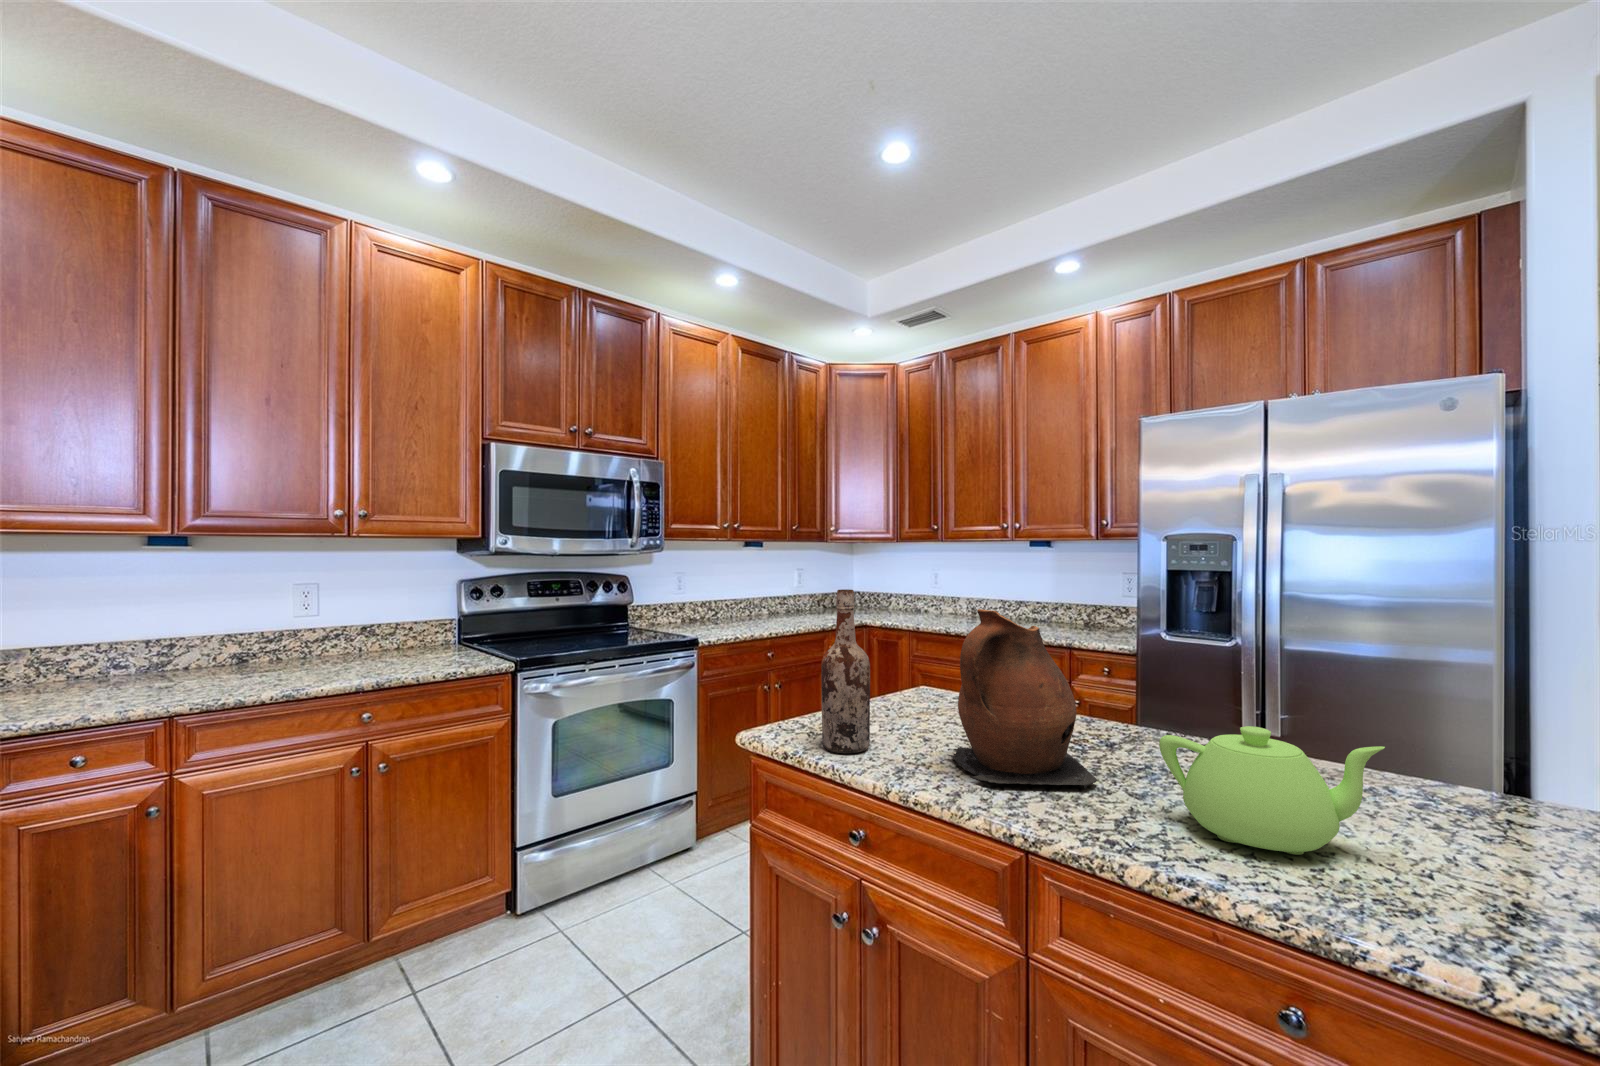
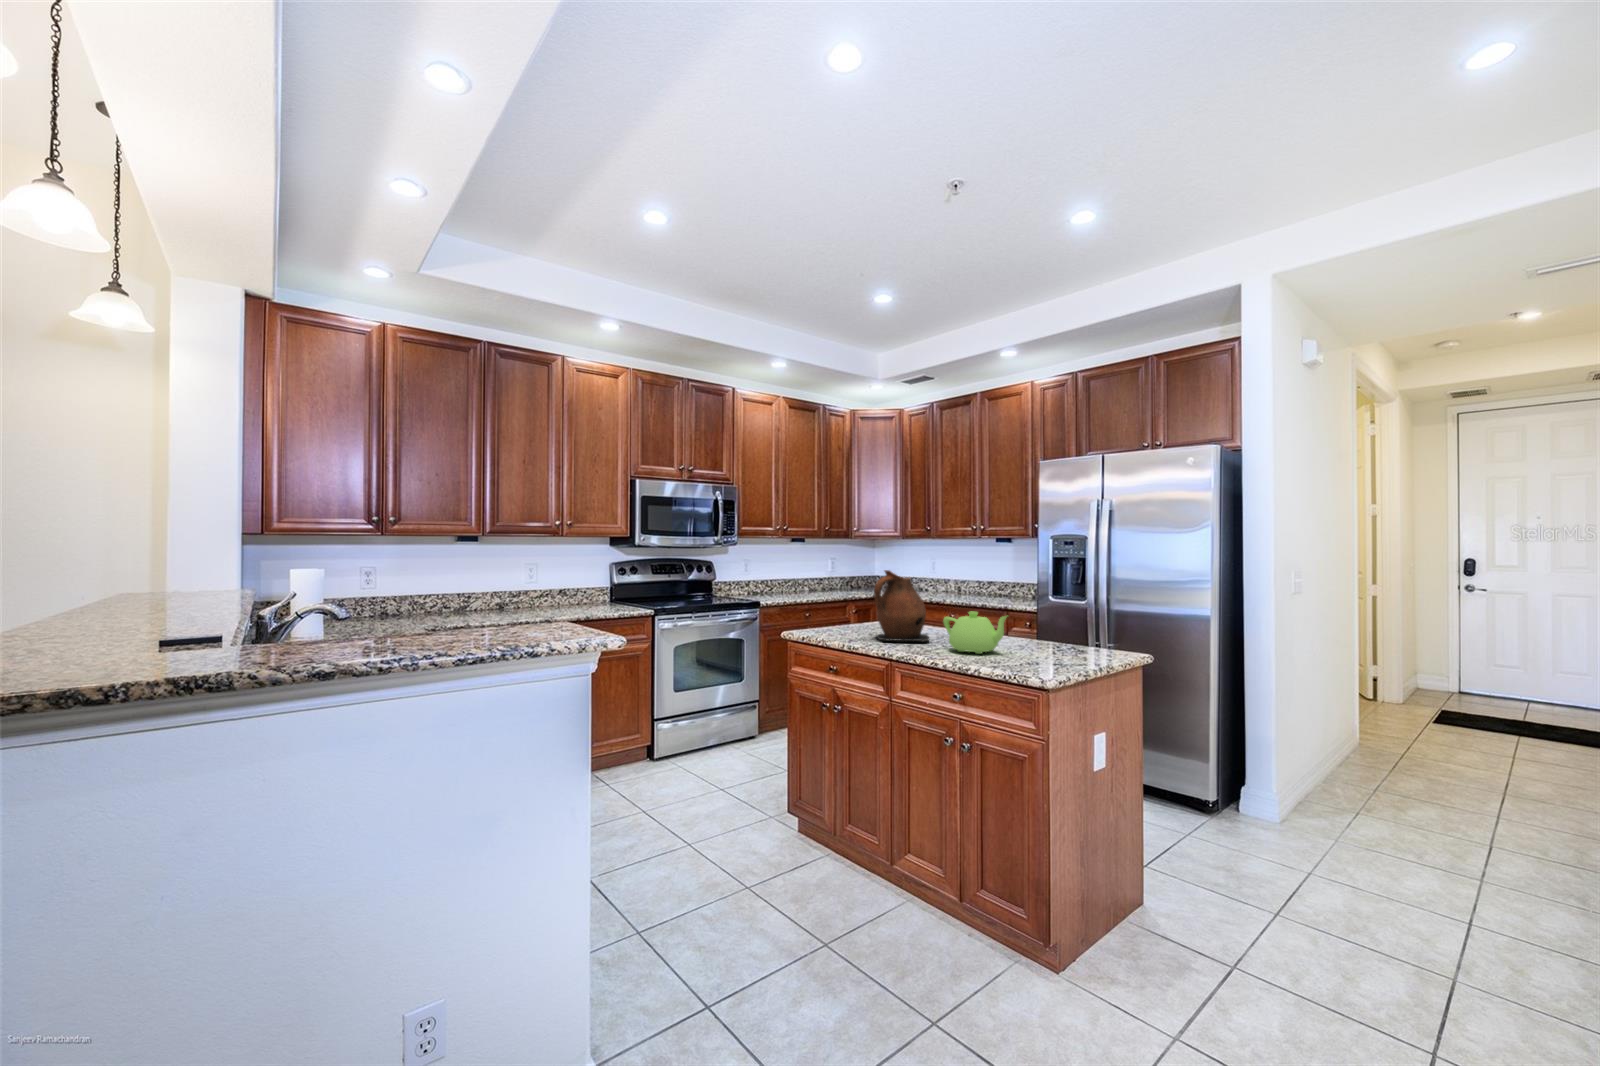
wine bottle: present [821,589,870,753] -> none [819,563,841,635]

